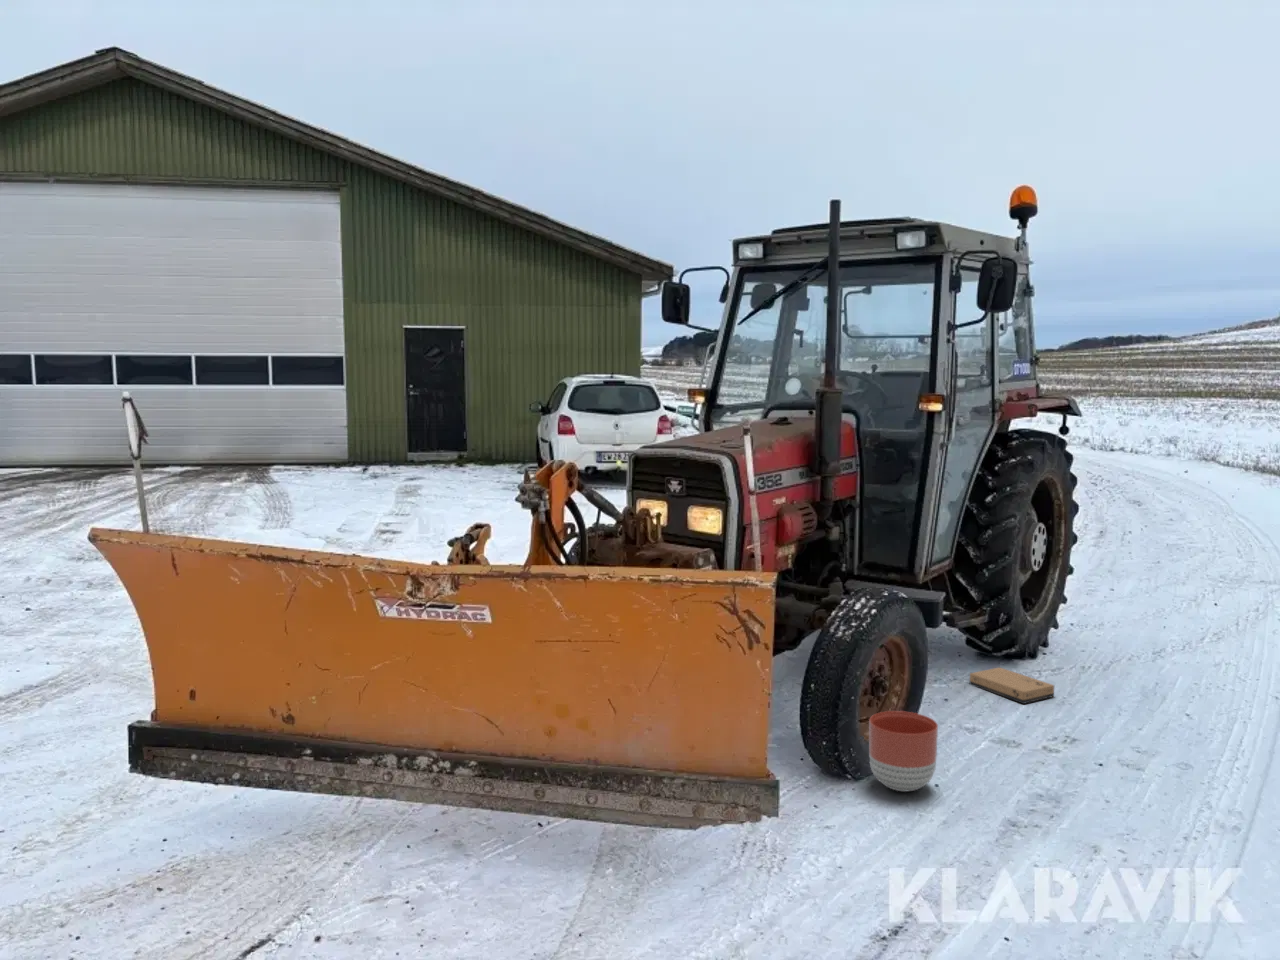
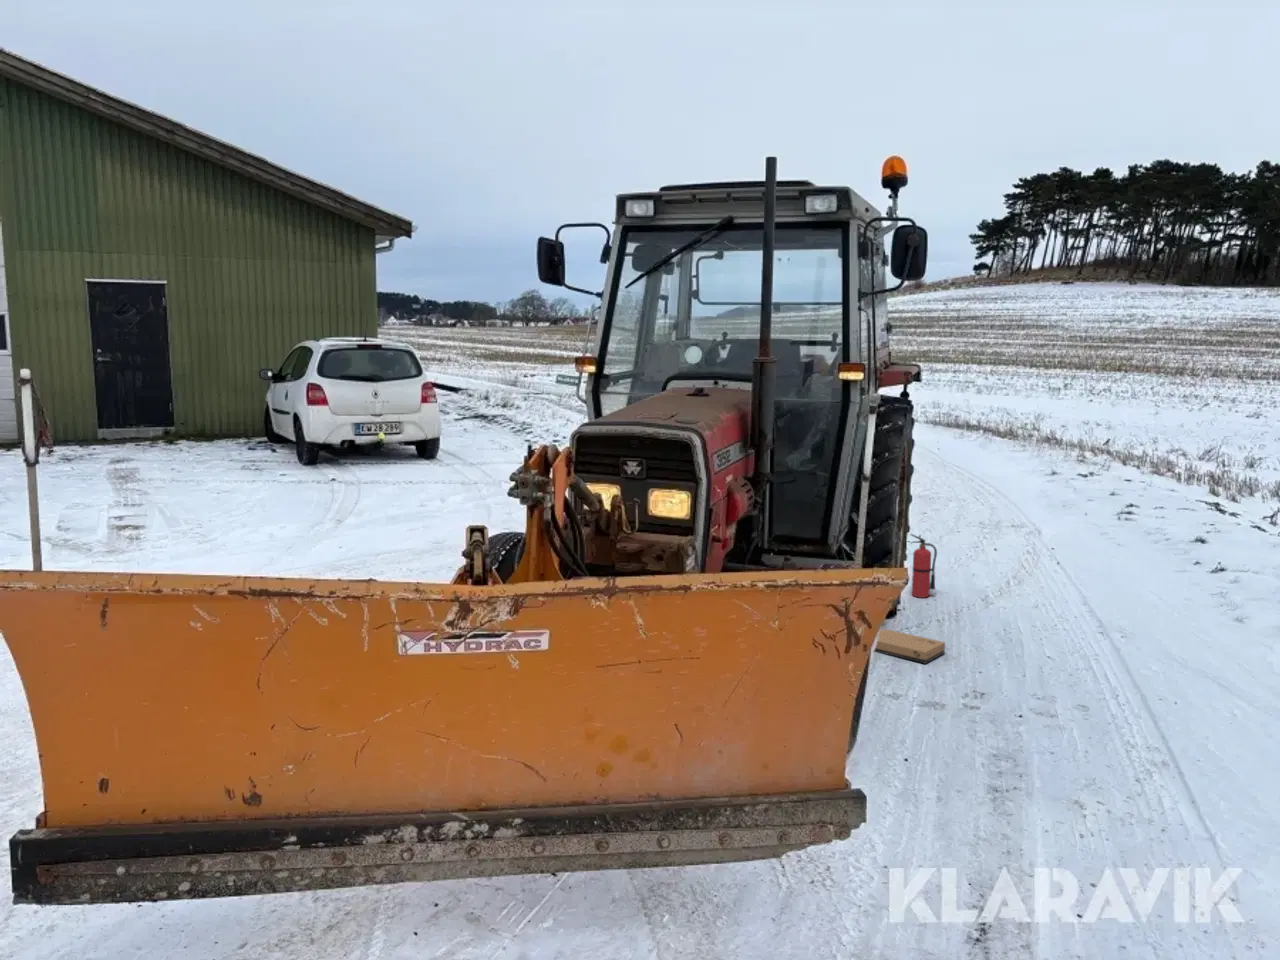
fire extinguisher: none [1063,575,1092,644] -> present [911,534,937,598]
planter: present [869,711,938,791] -> none [851,689,921,771]

